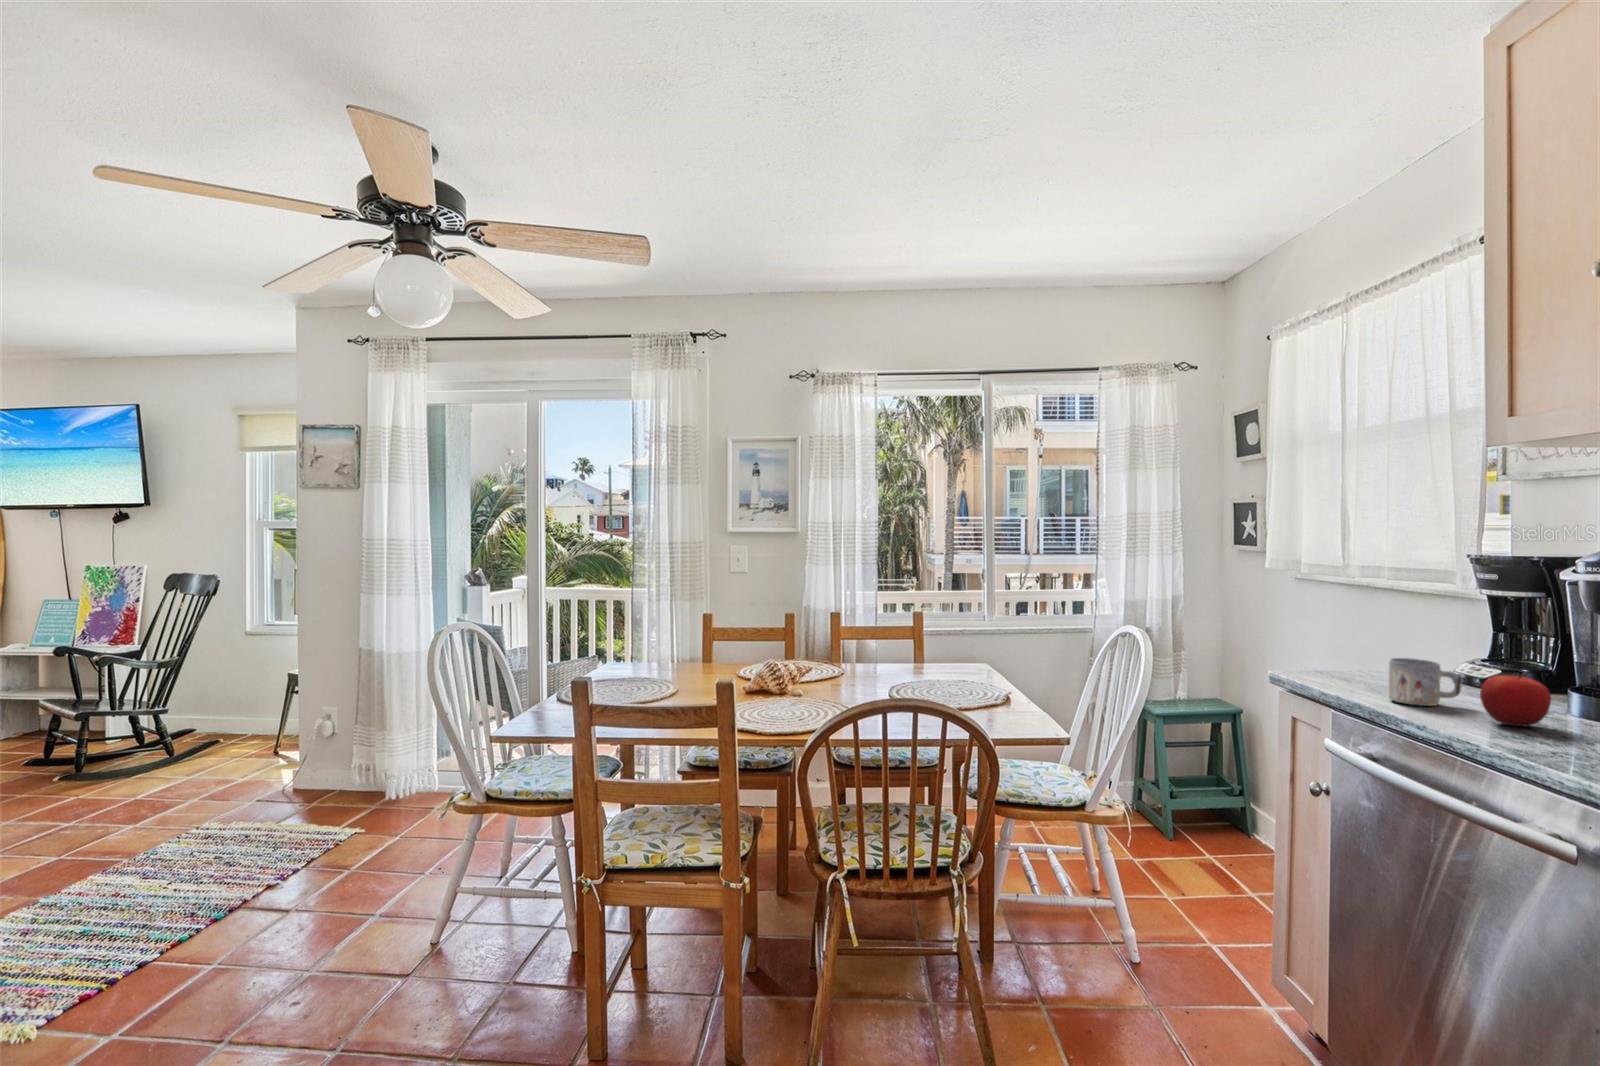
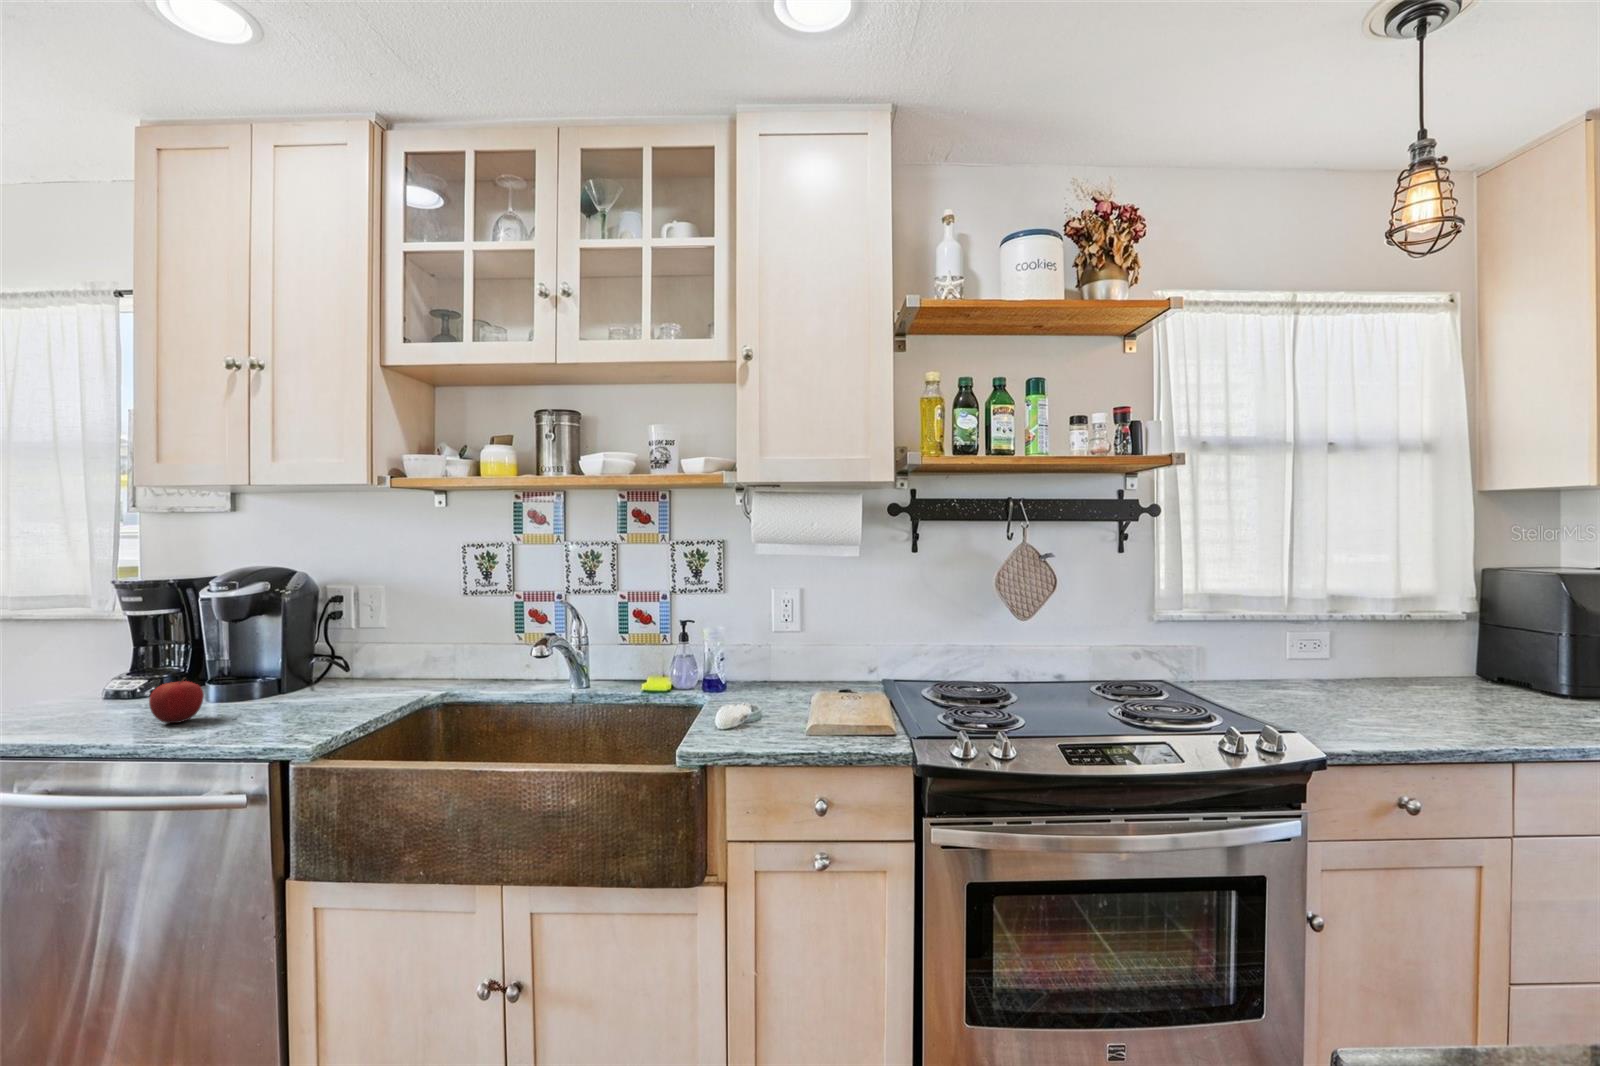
mug: present [1389,658,1462,706] -> none [55,684,125,729]

